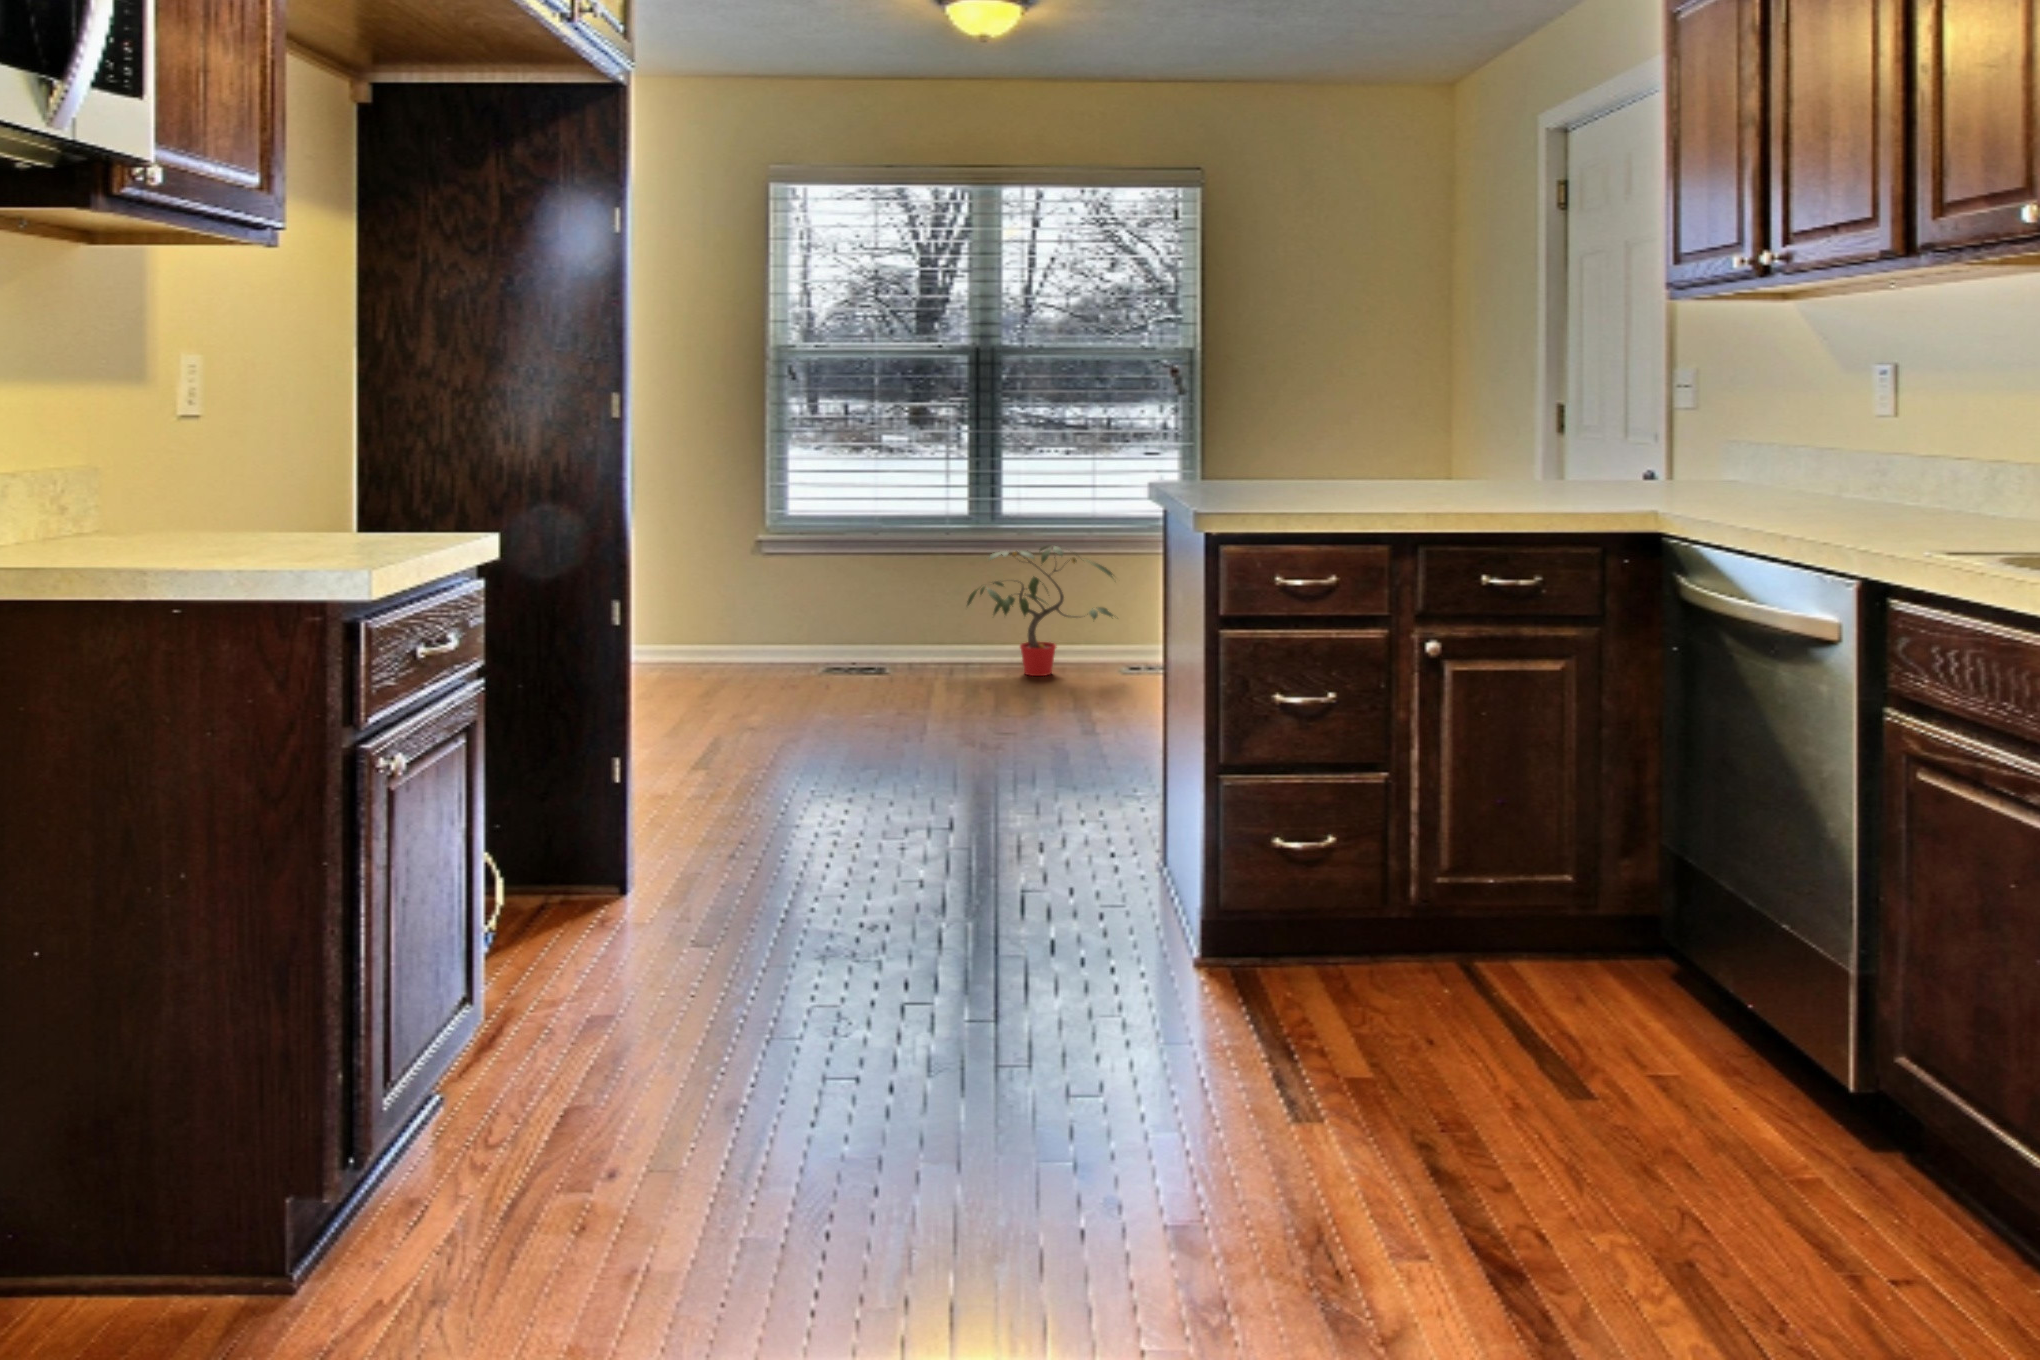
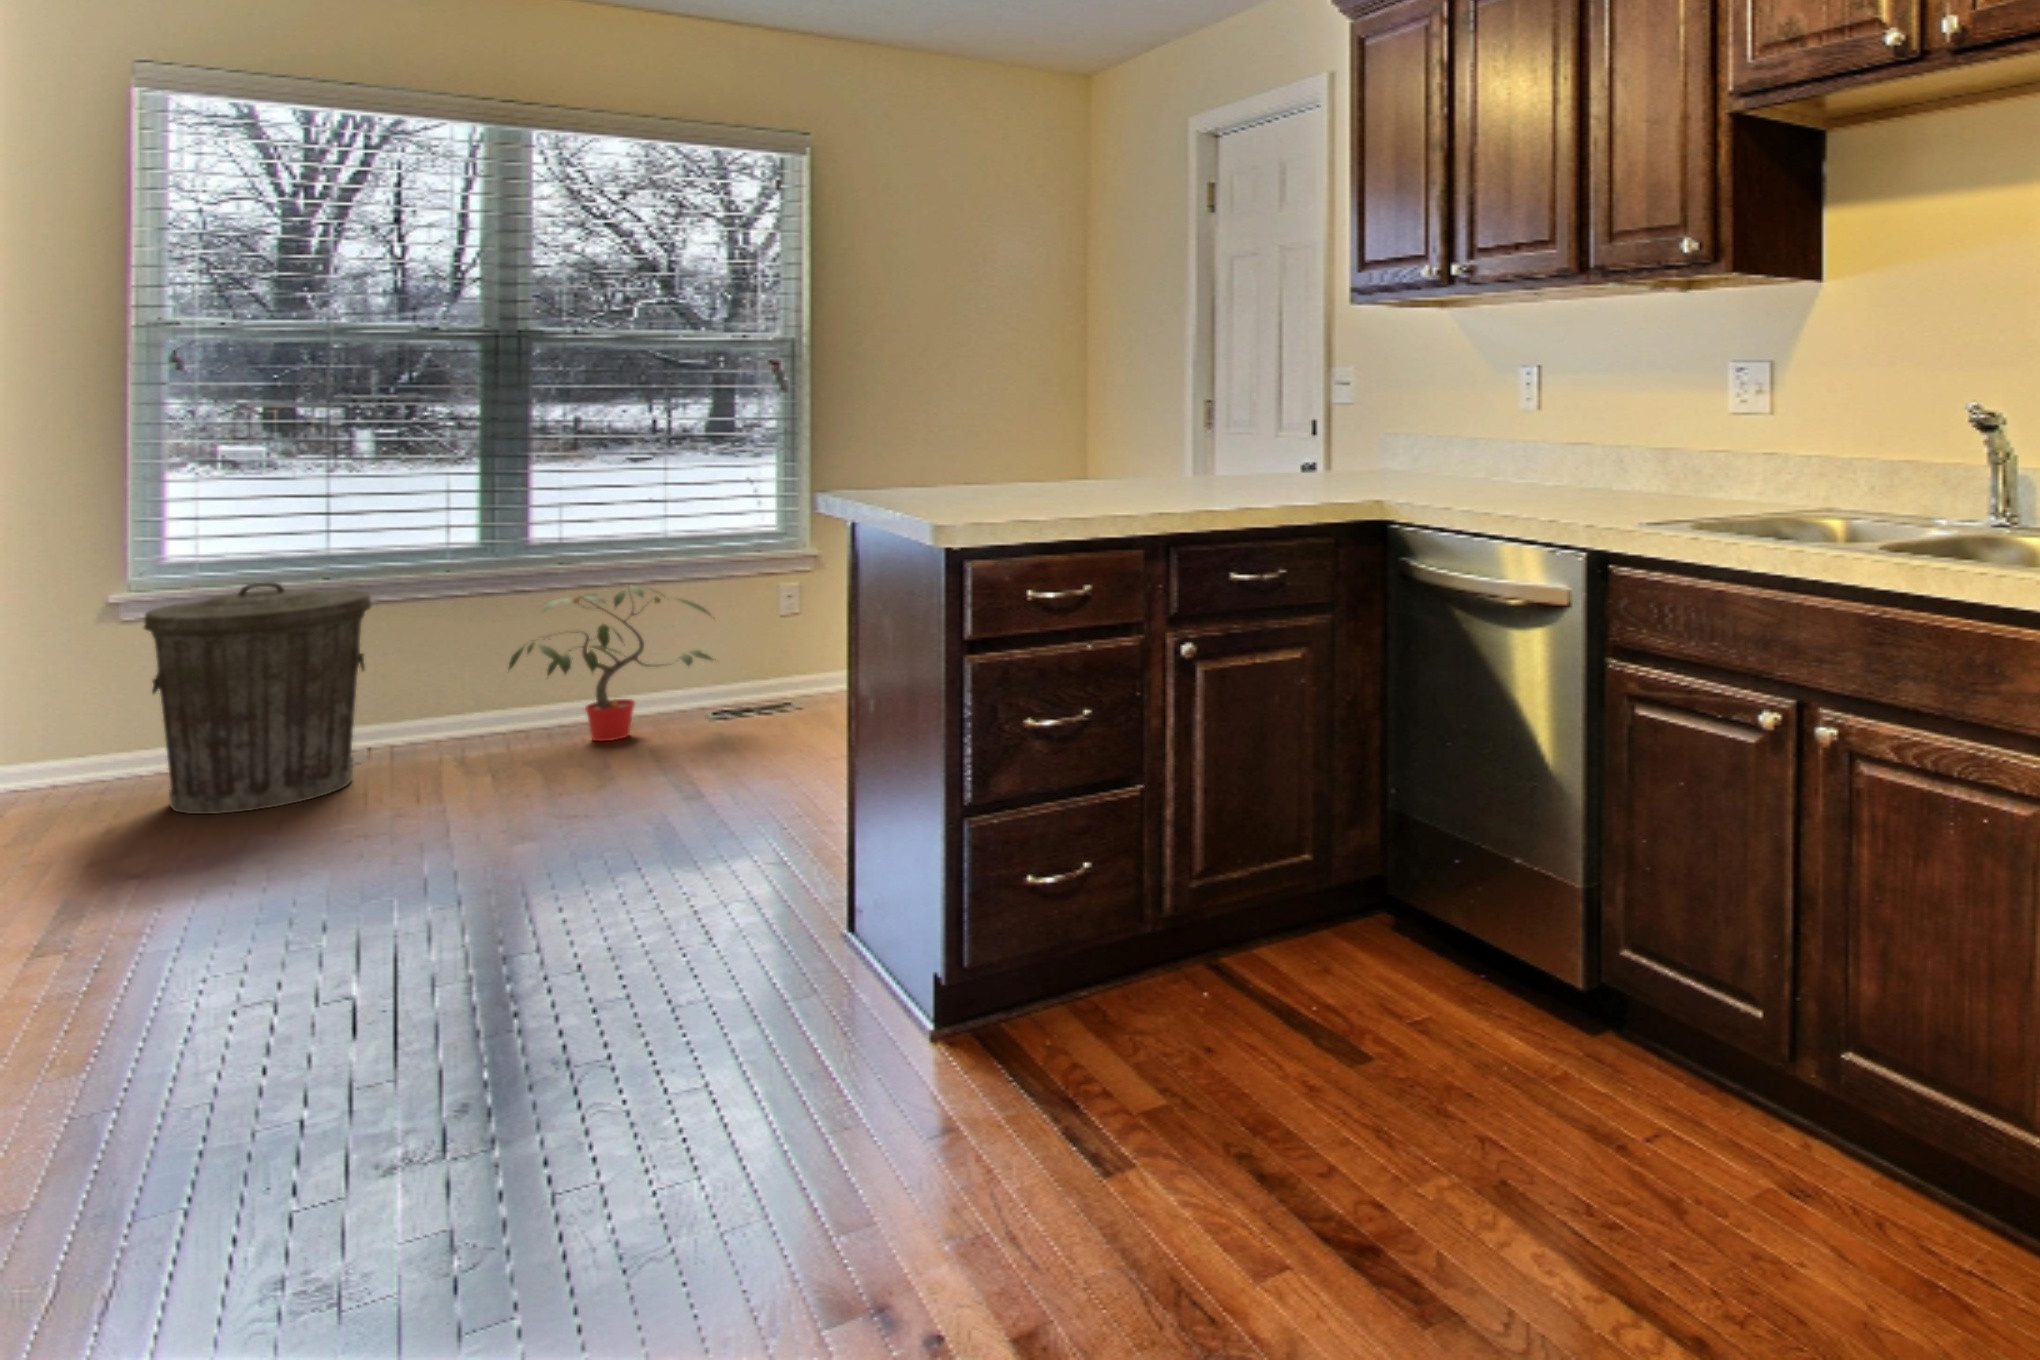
trash can: none [741,520,876,691] -> present [144,582,372,814]

